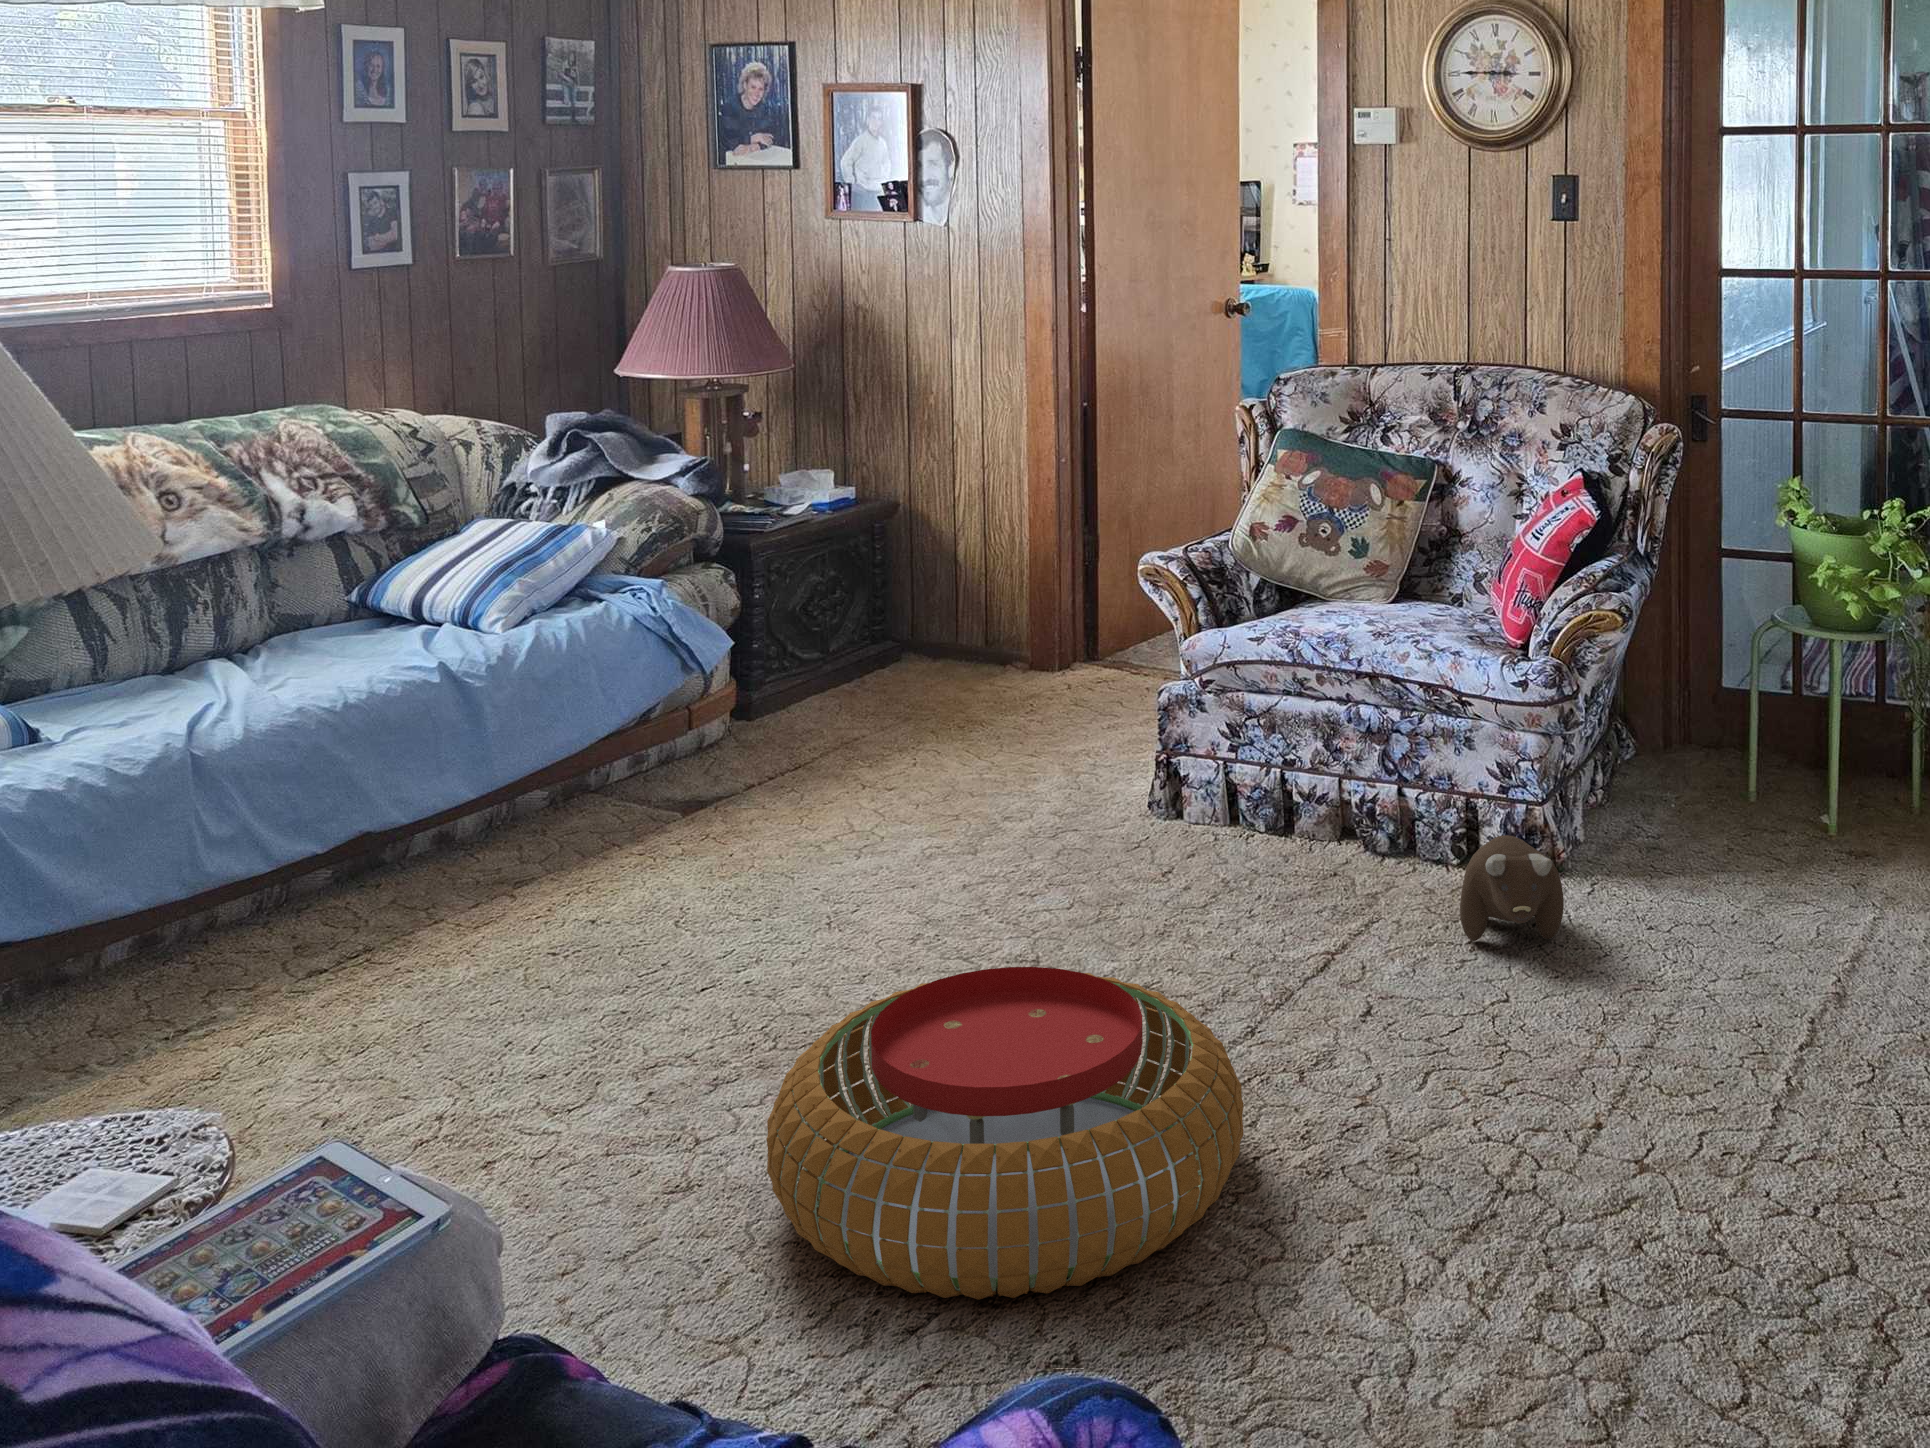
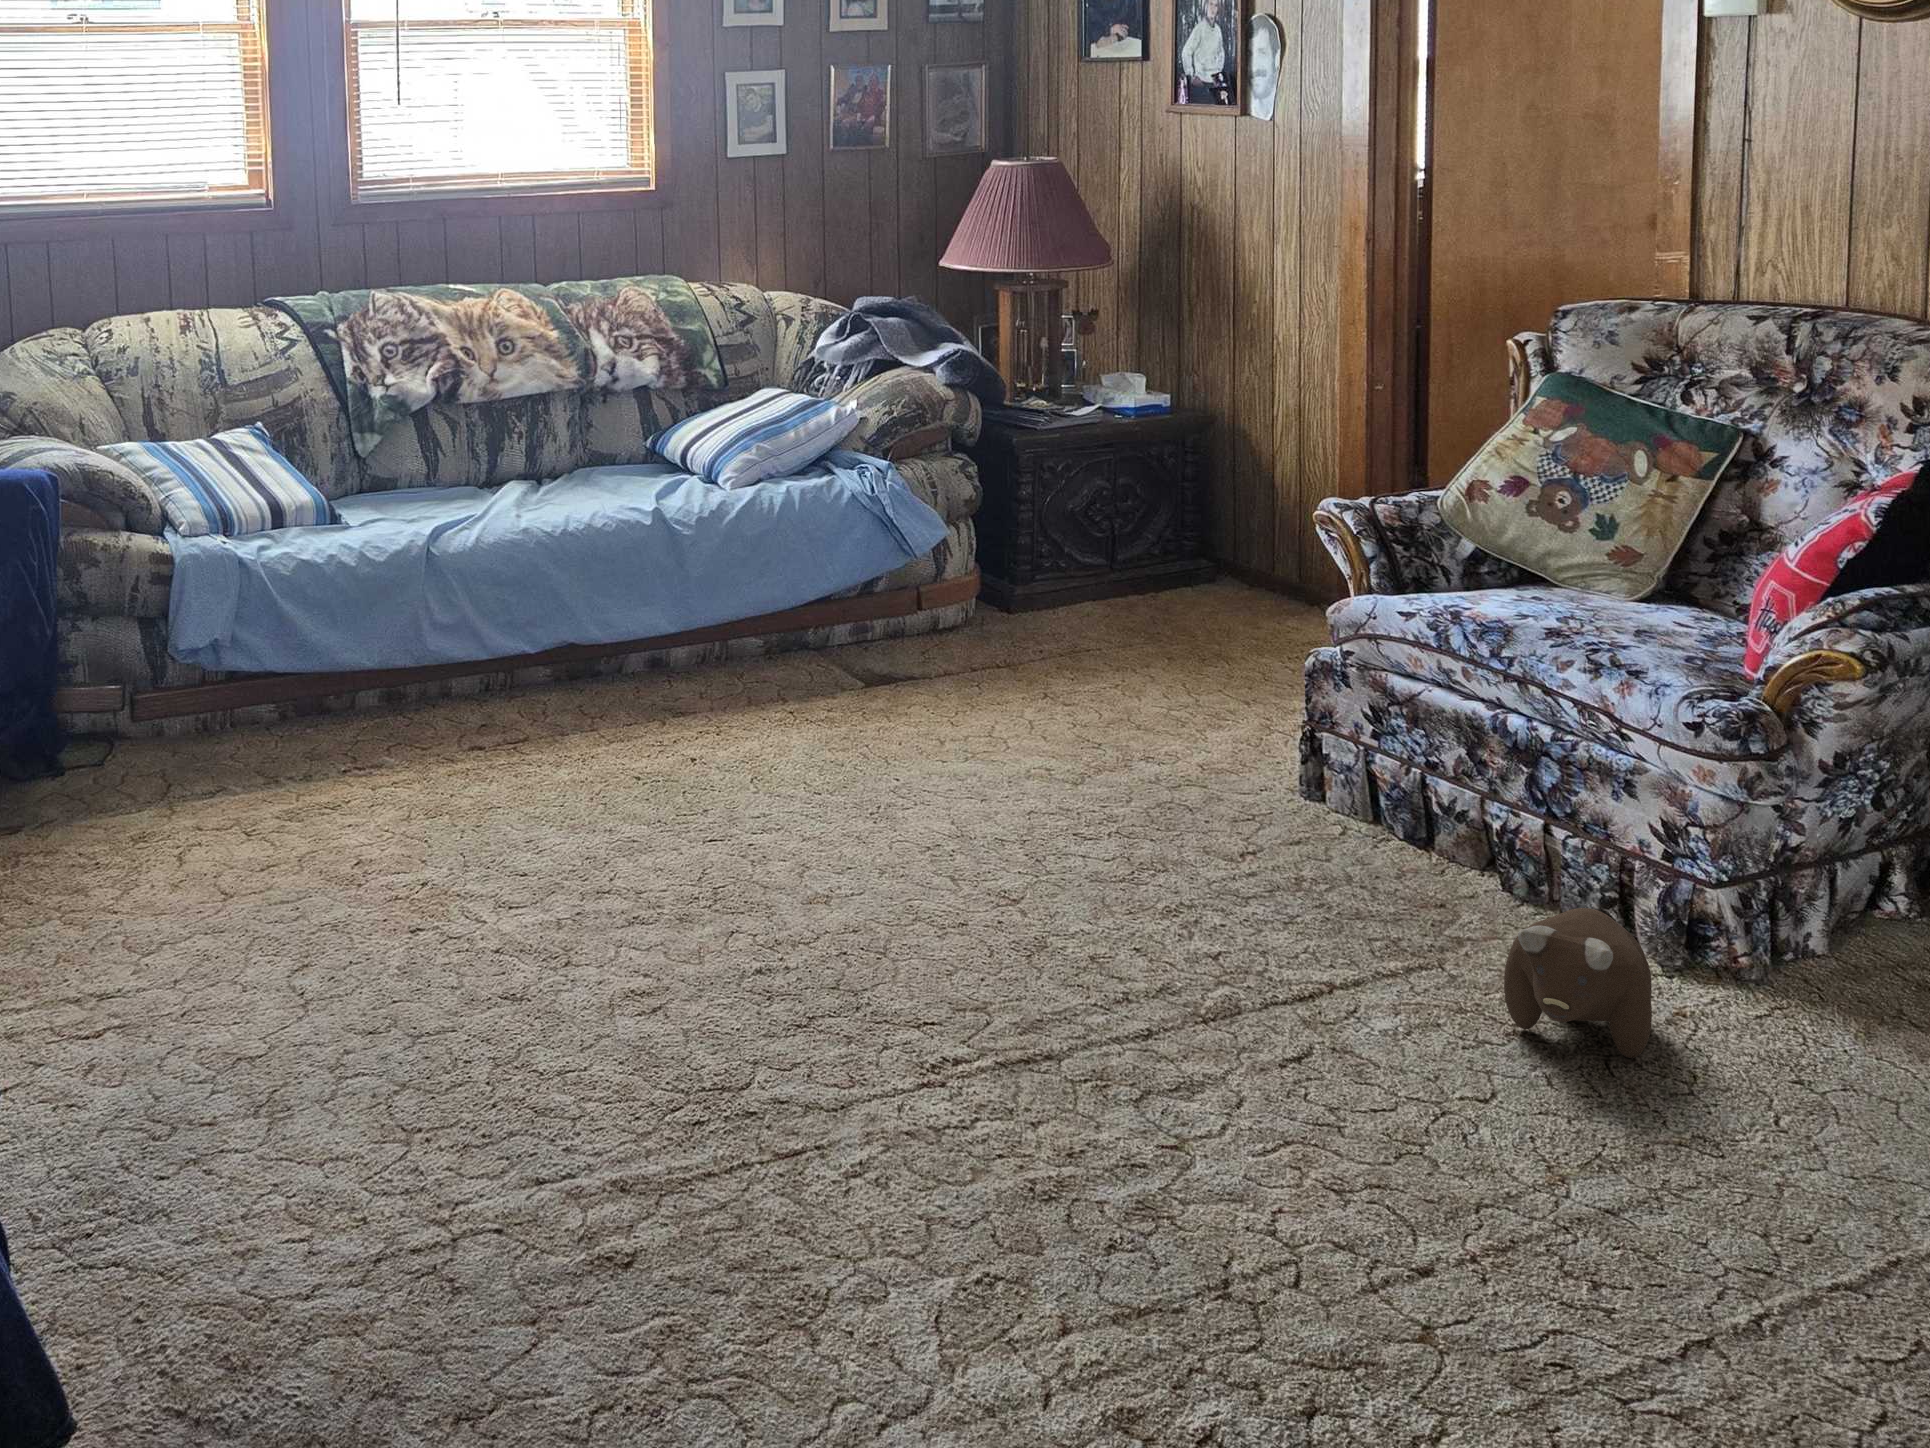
pouf: present [766,967,1244,1300] -> none [508,873,1000,1212]

